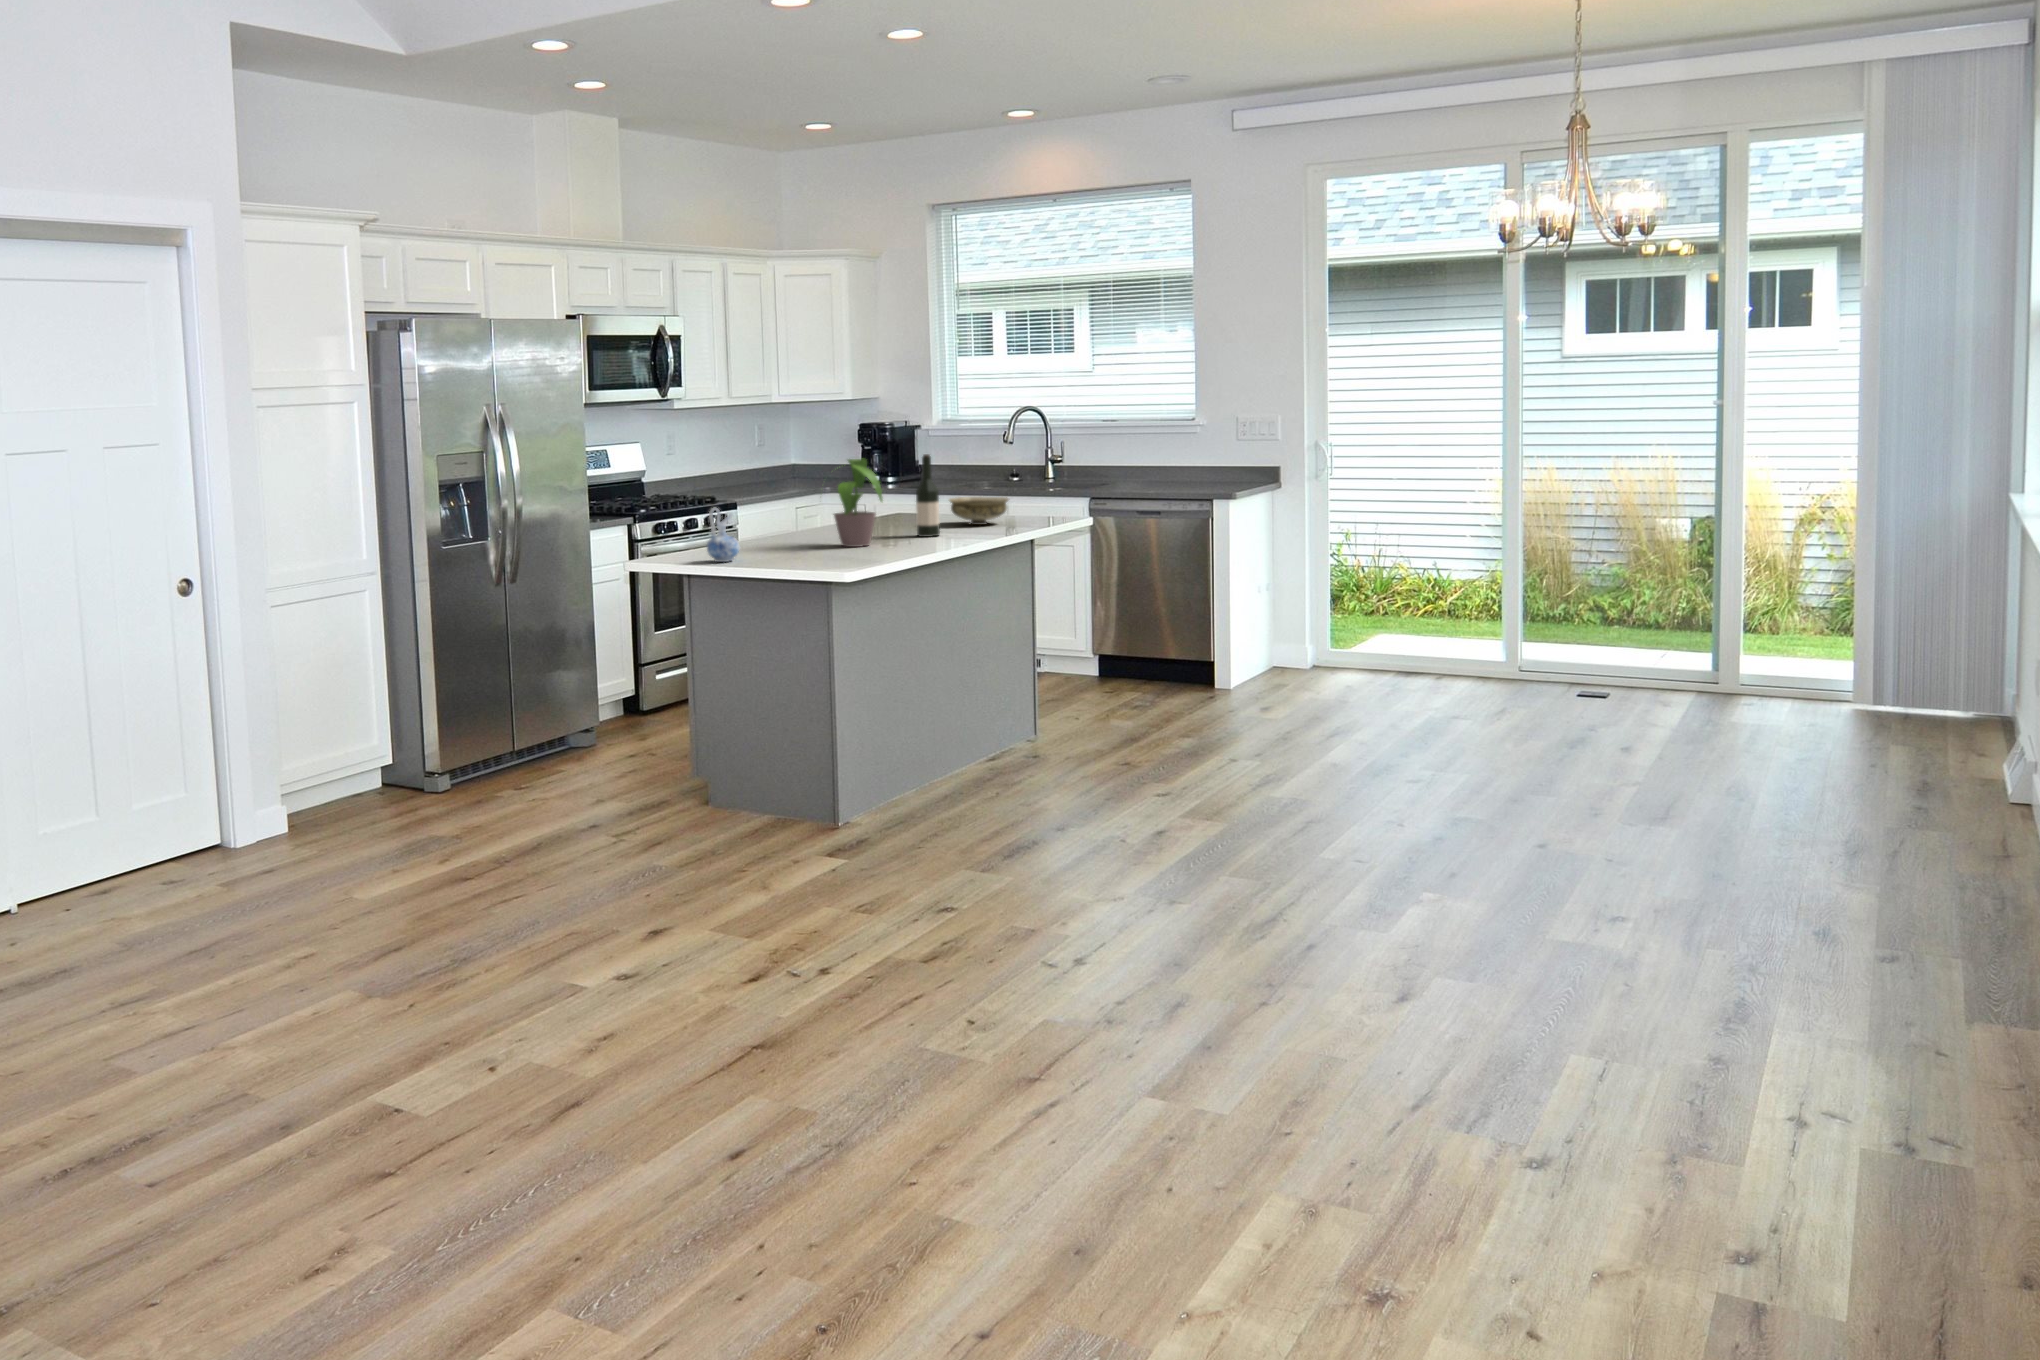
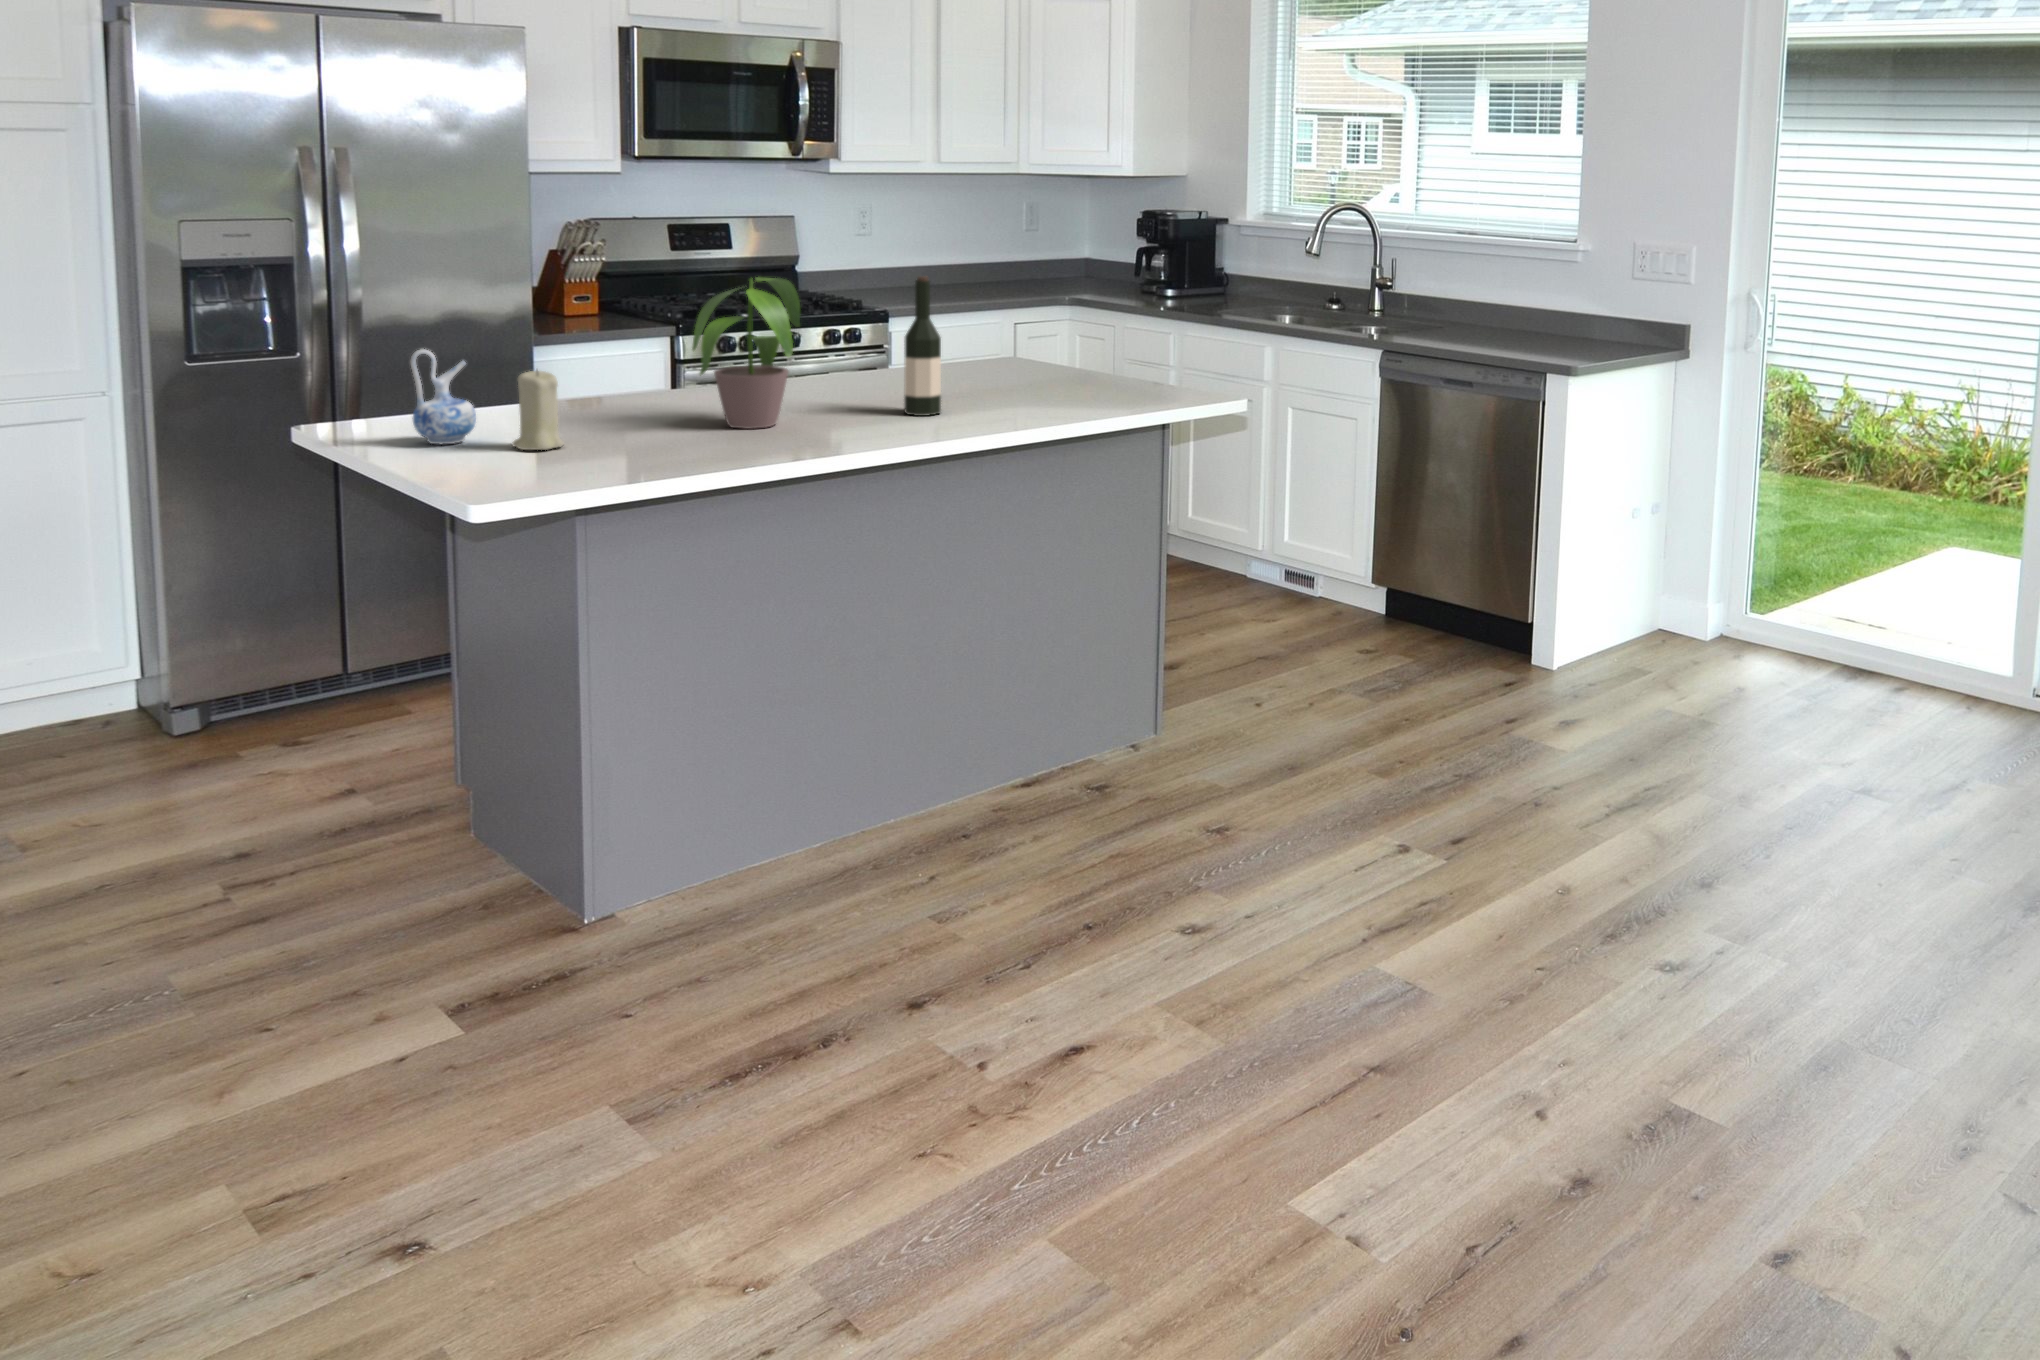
ceramic bowl: present [949,497,1009,525] -> none [1014,345,1124,395]
candle: none [765,514,794,560] -> present [512,370,564,450]

